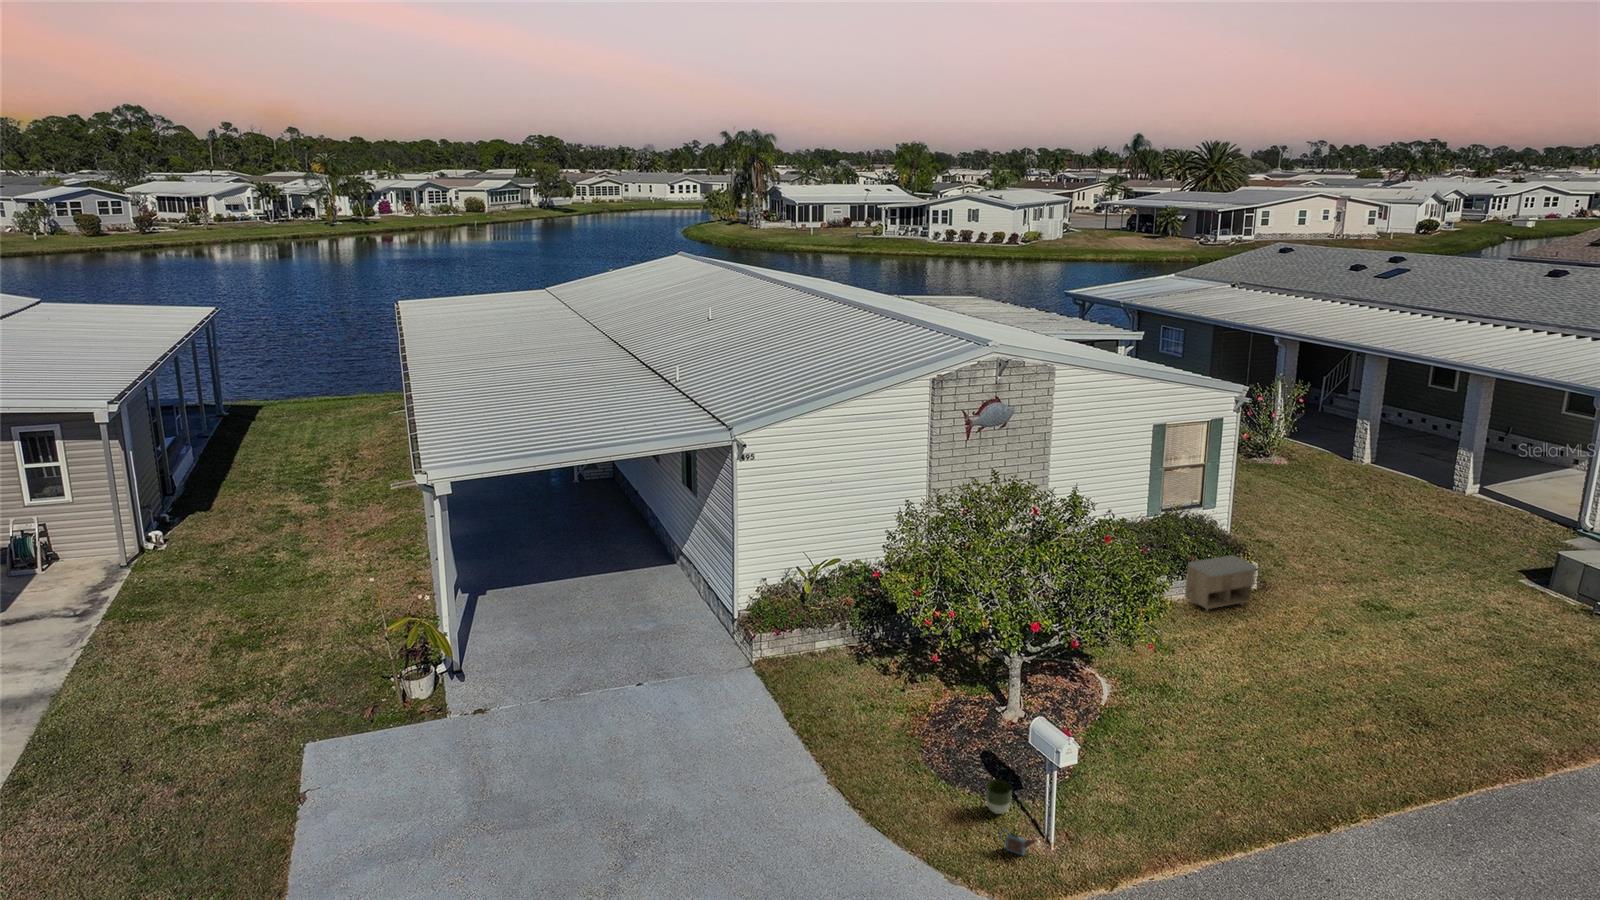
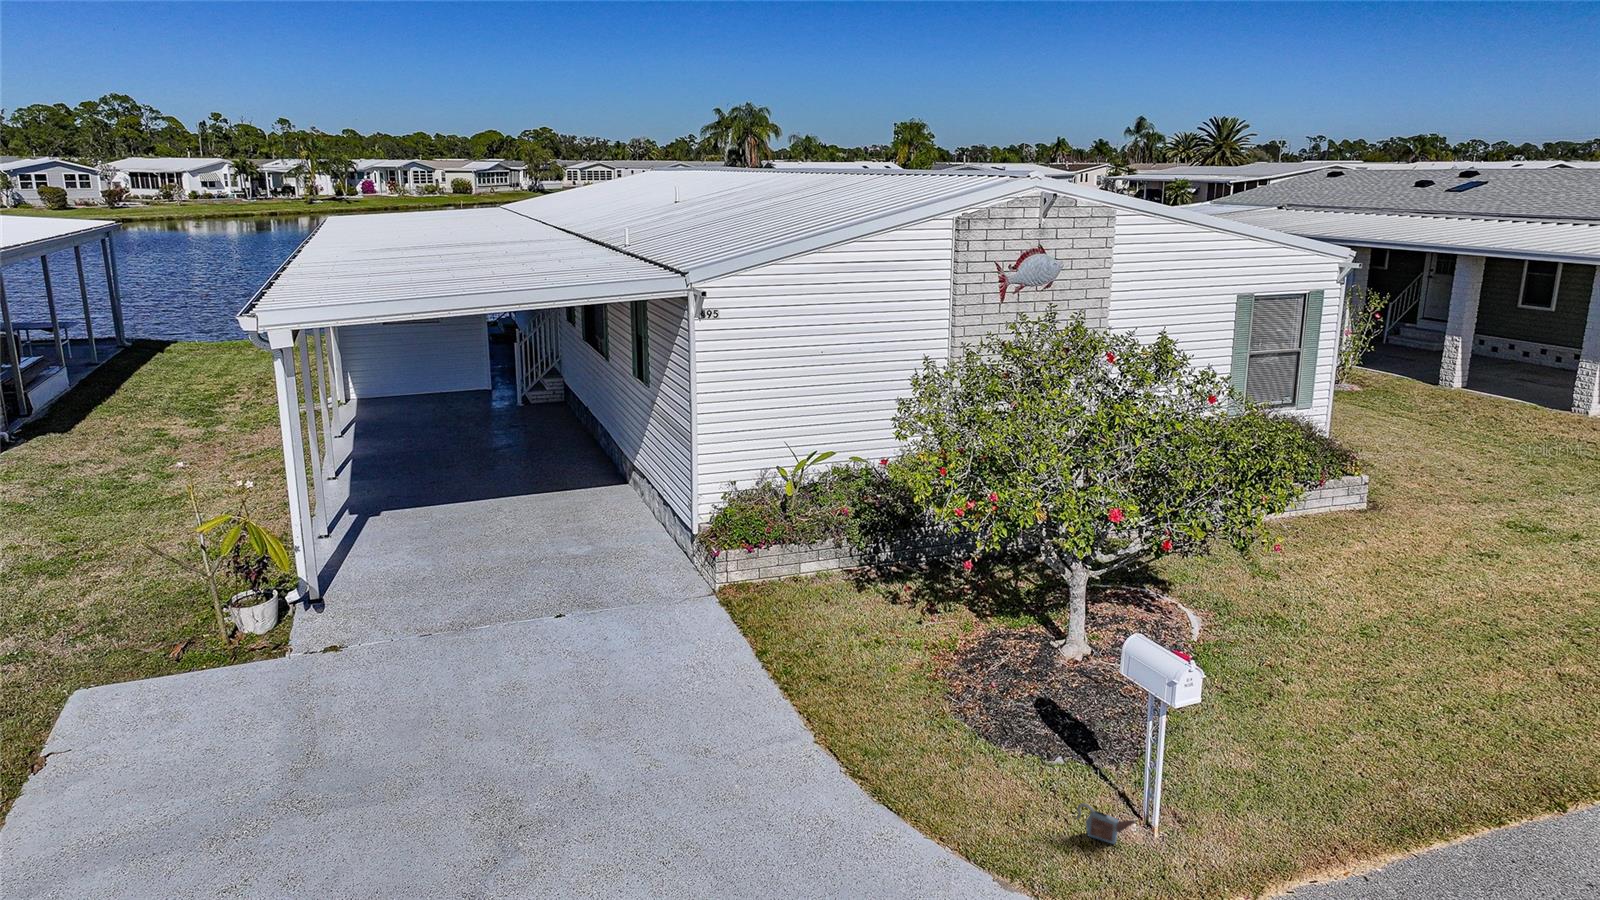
storage bench: present [1185,555,1256,611] -> none [1277,464,1373,534]
planter: present [986,780,1012,814] -> none [1051,734,1091,784]

